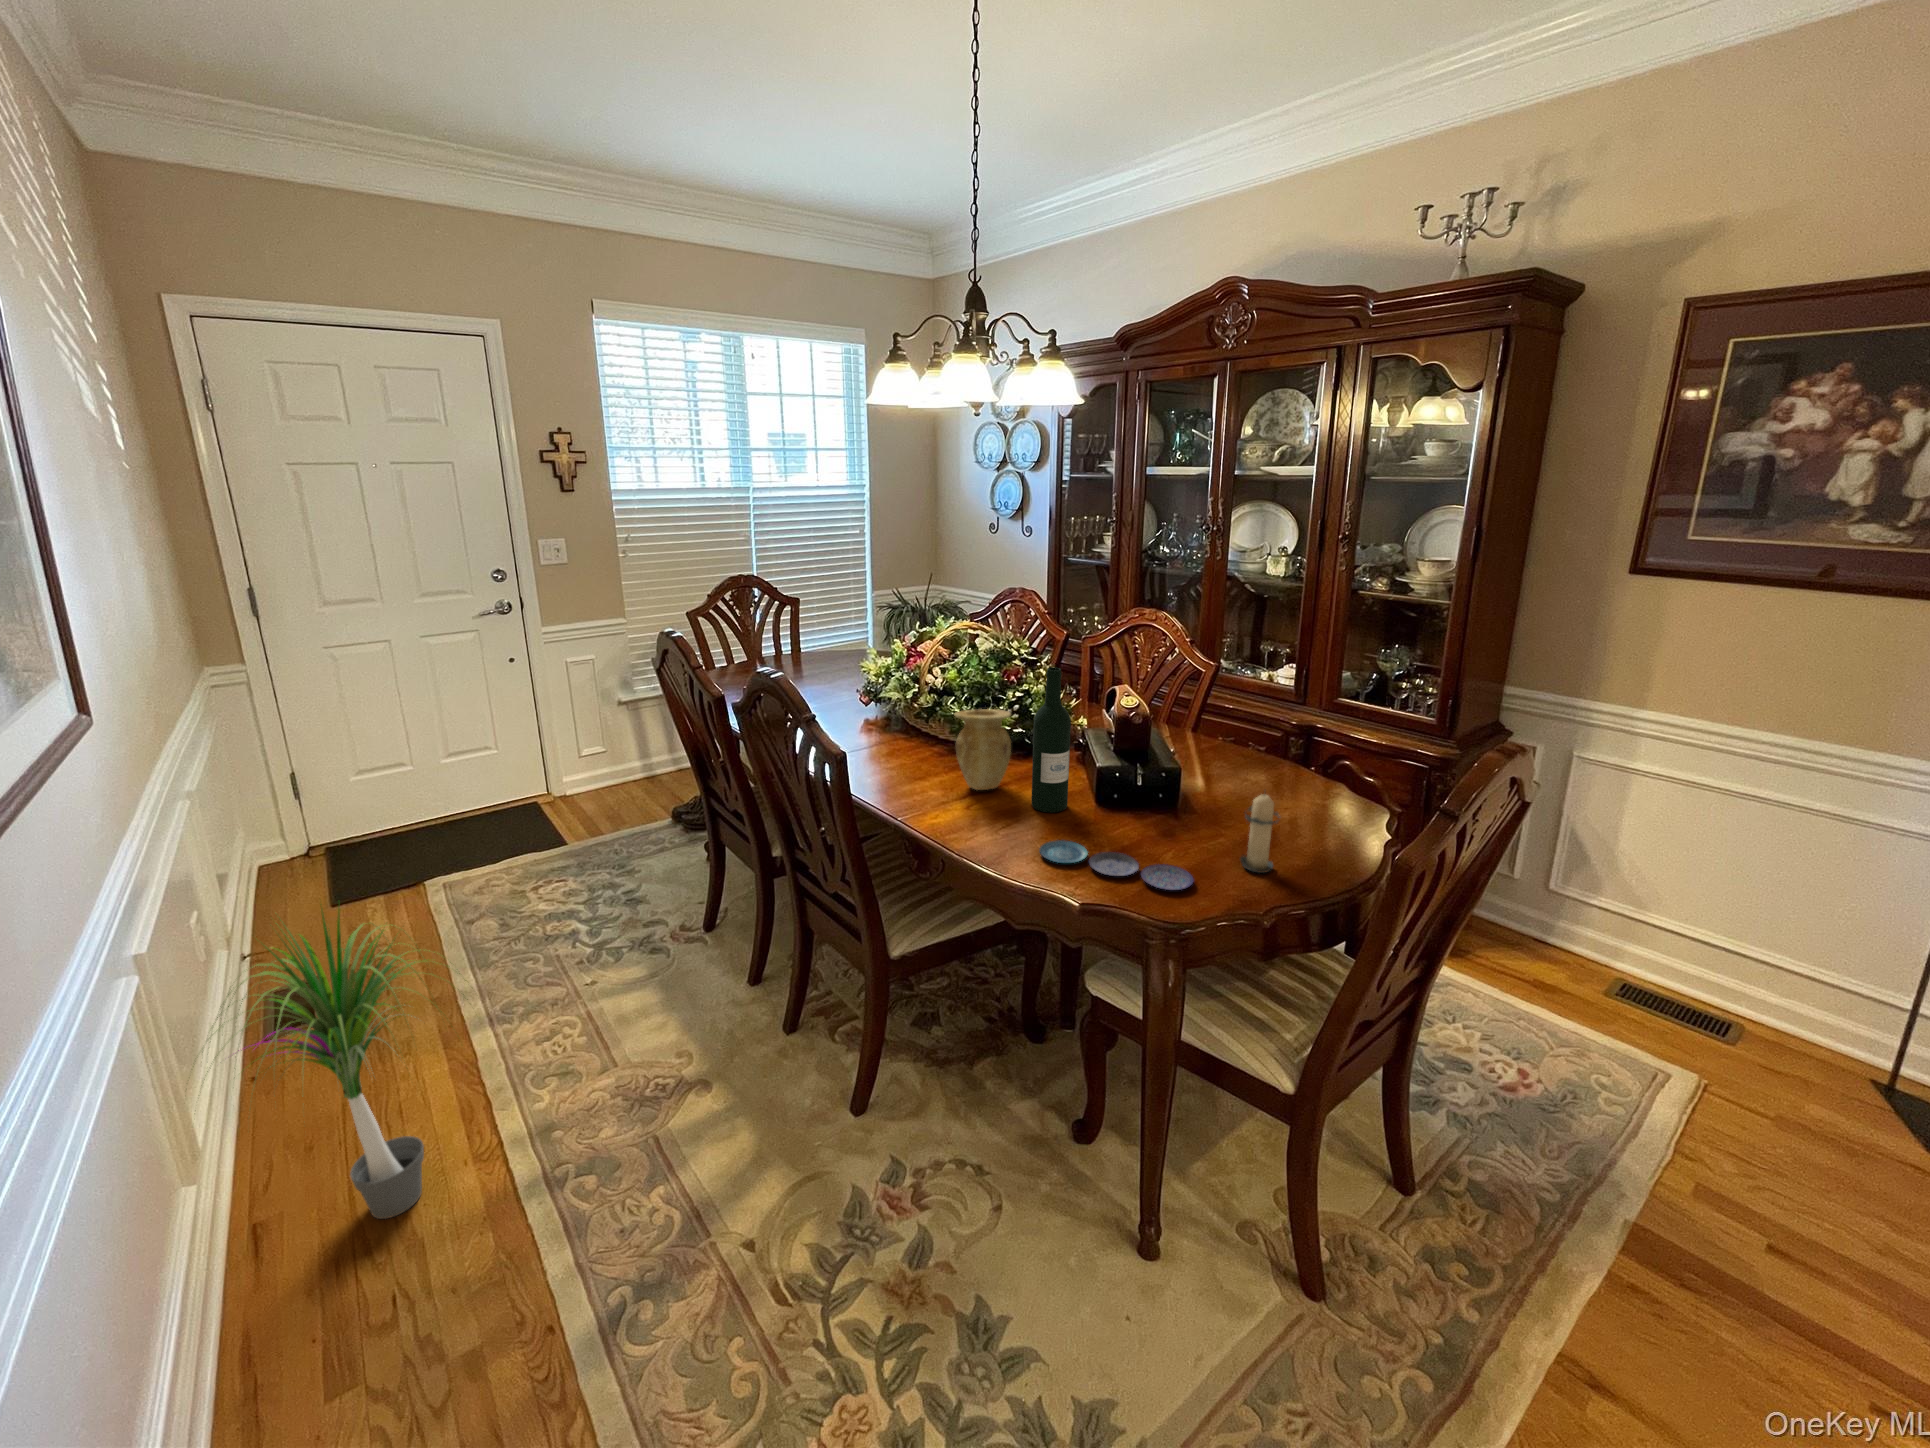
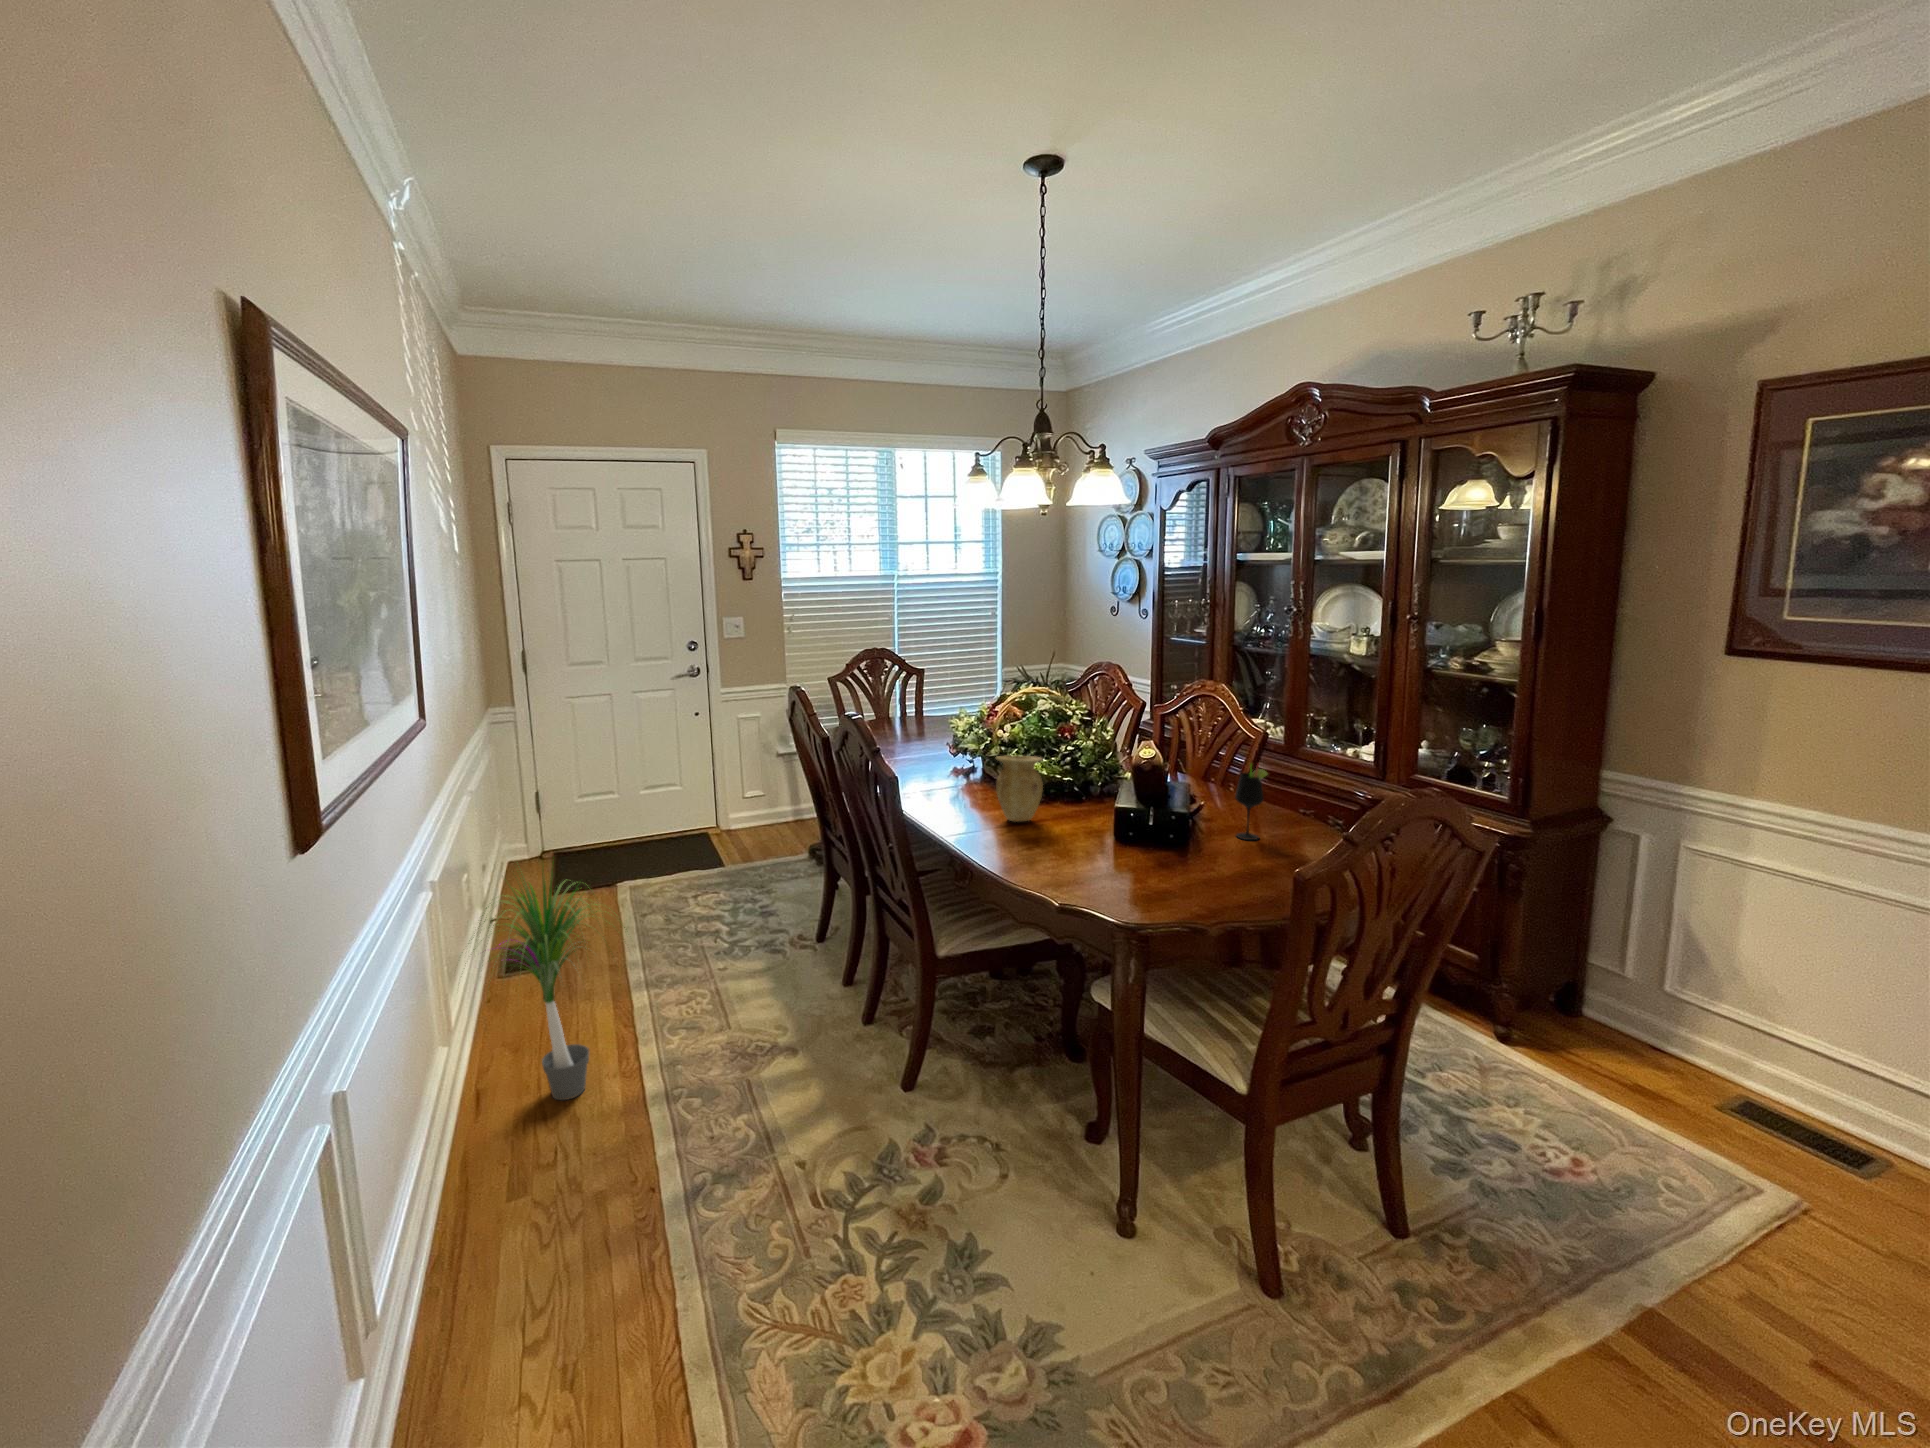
wine bottle: present [1031,667,1071,813] -> none [1052,720,1083,842]
wine glass: none [1223,706,1265,791] -> present [1235,765,1267,840]
candle: present [1240,794,1279,873] -> none [1201,823,1239,897]
plate: present [1039,840,1194,890] -> none [1037,859,1154,899]

